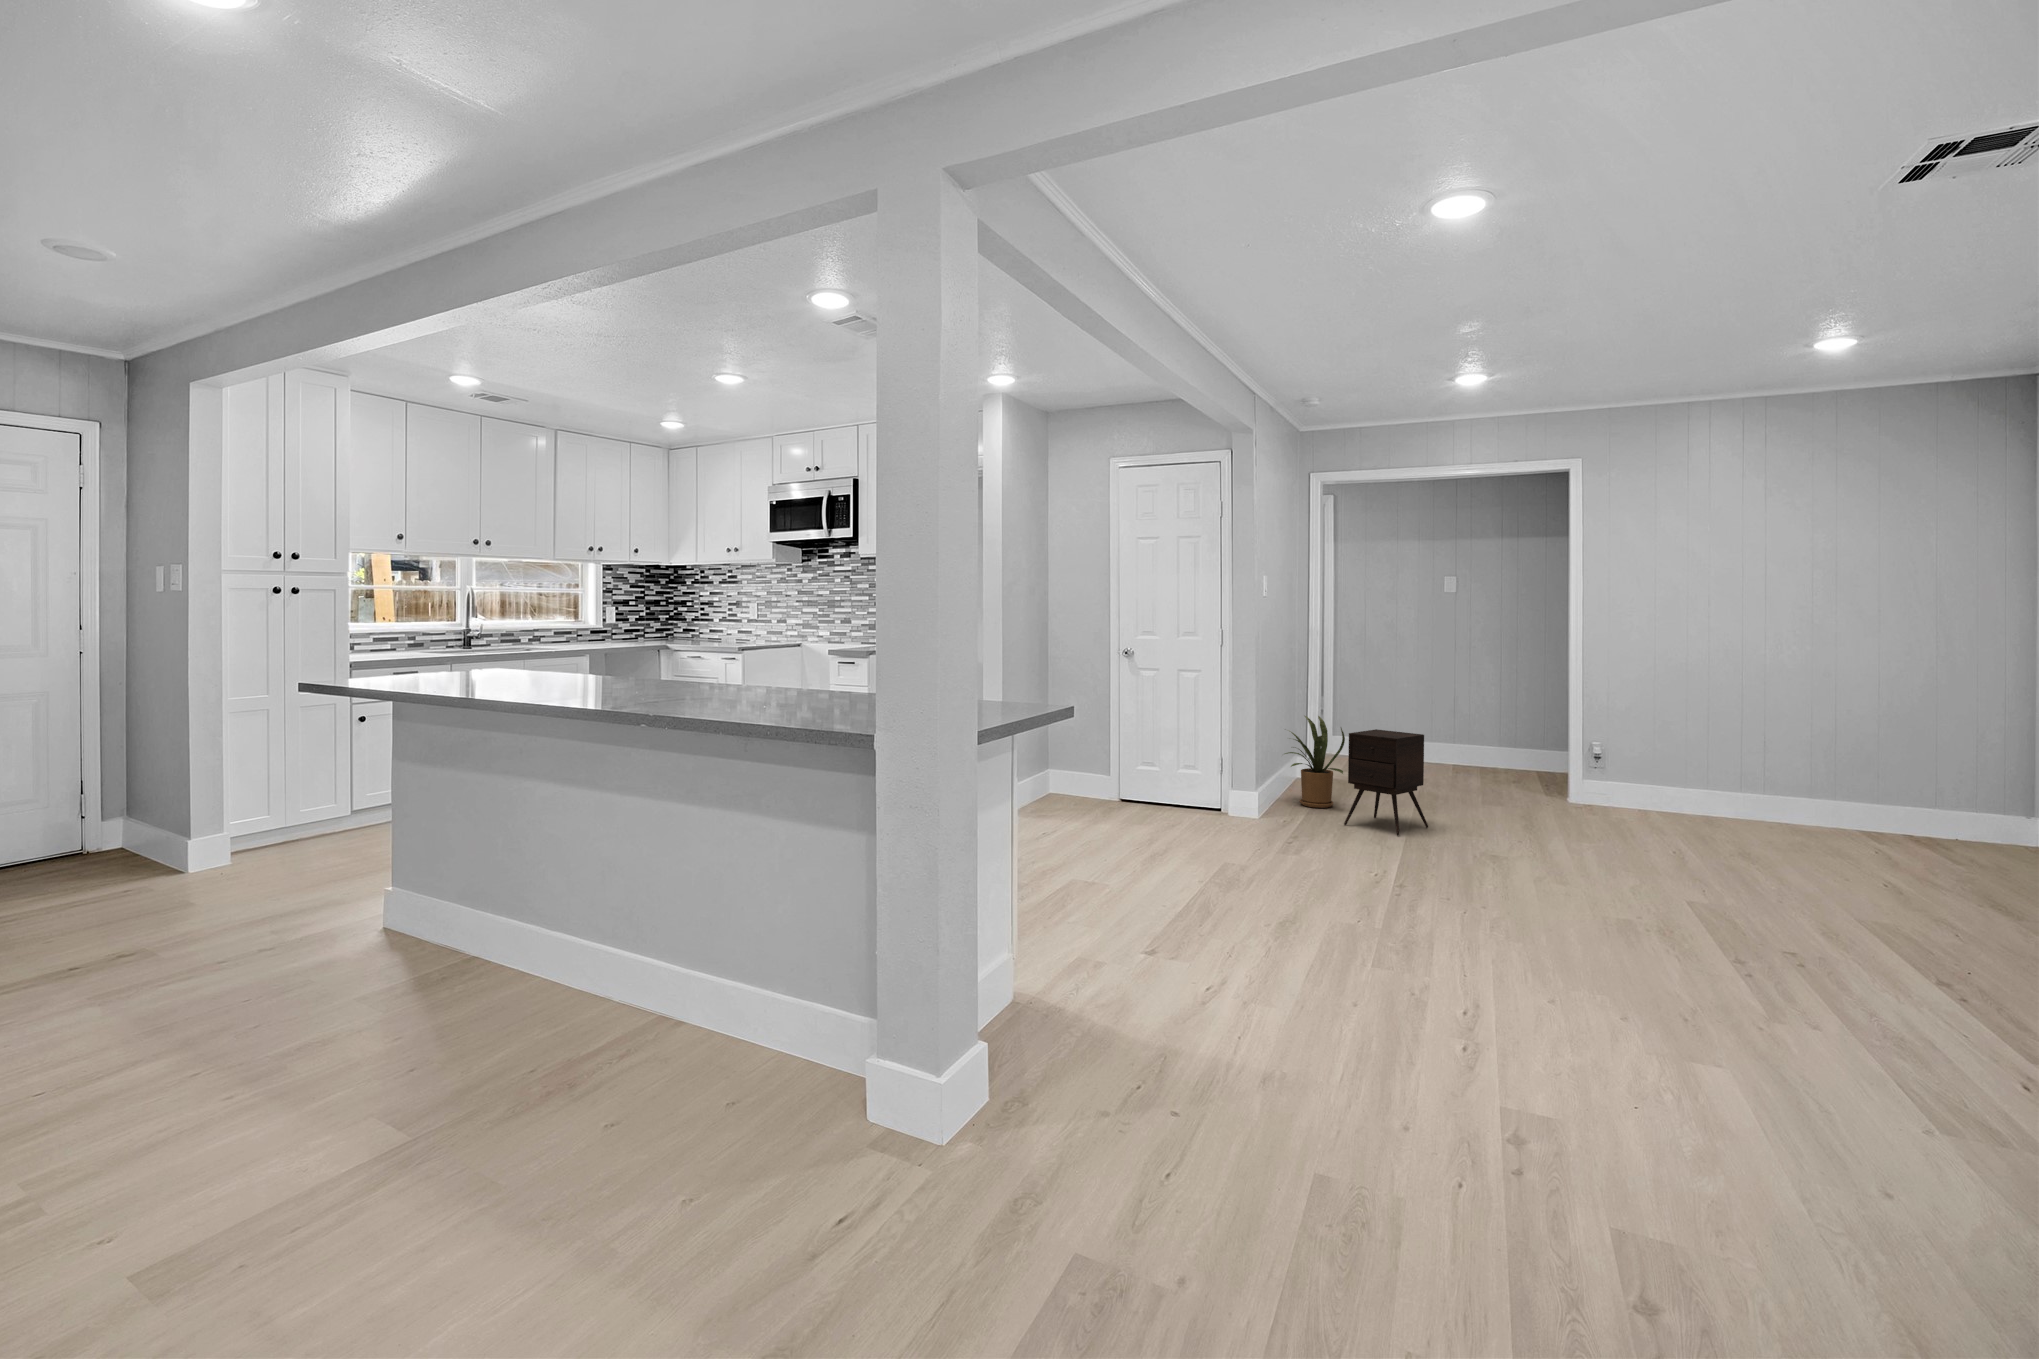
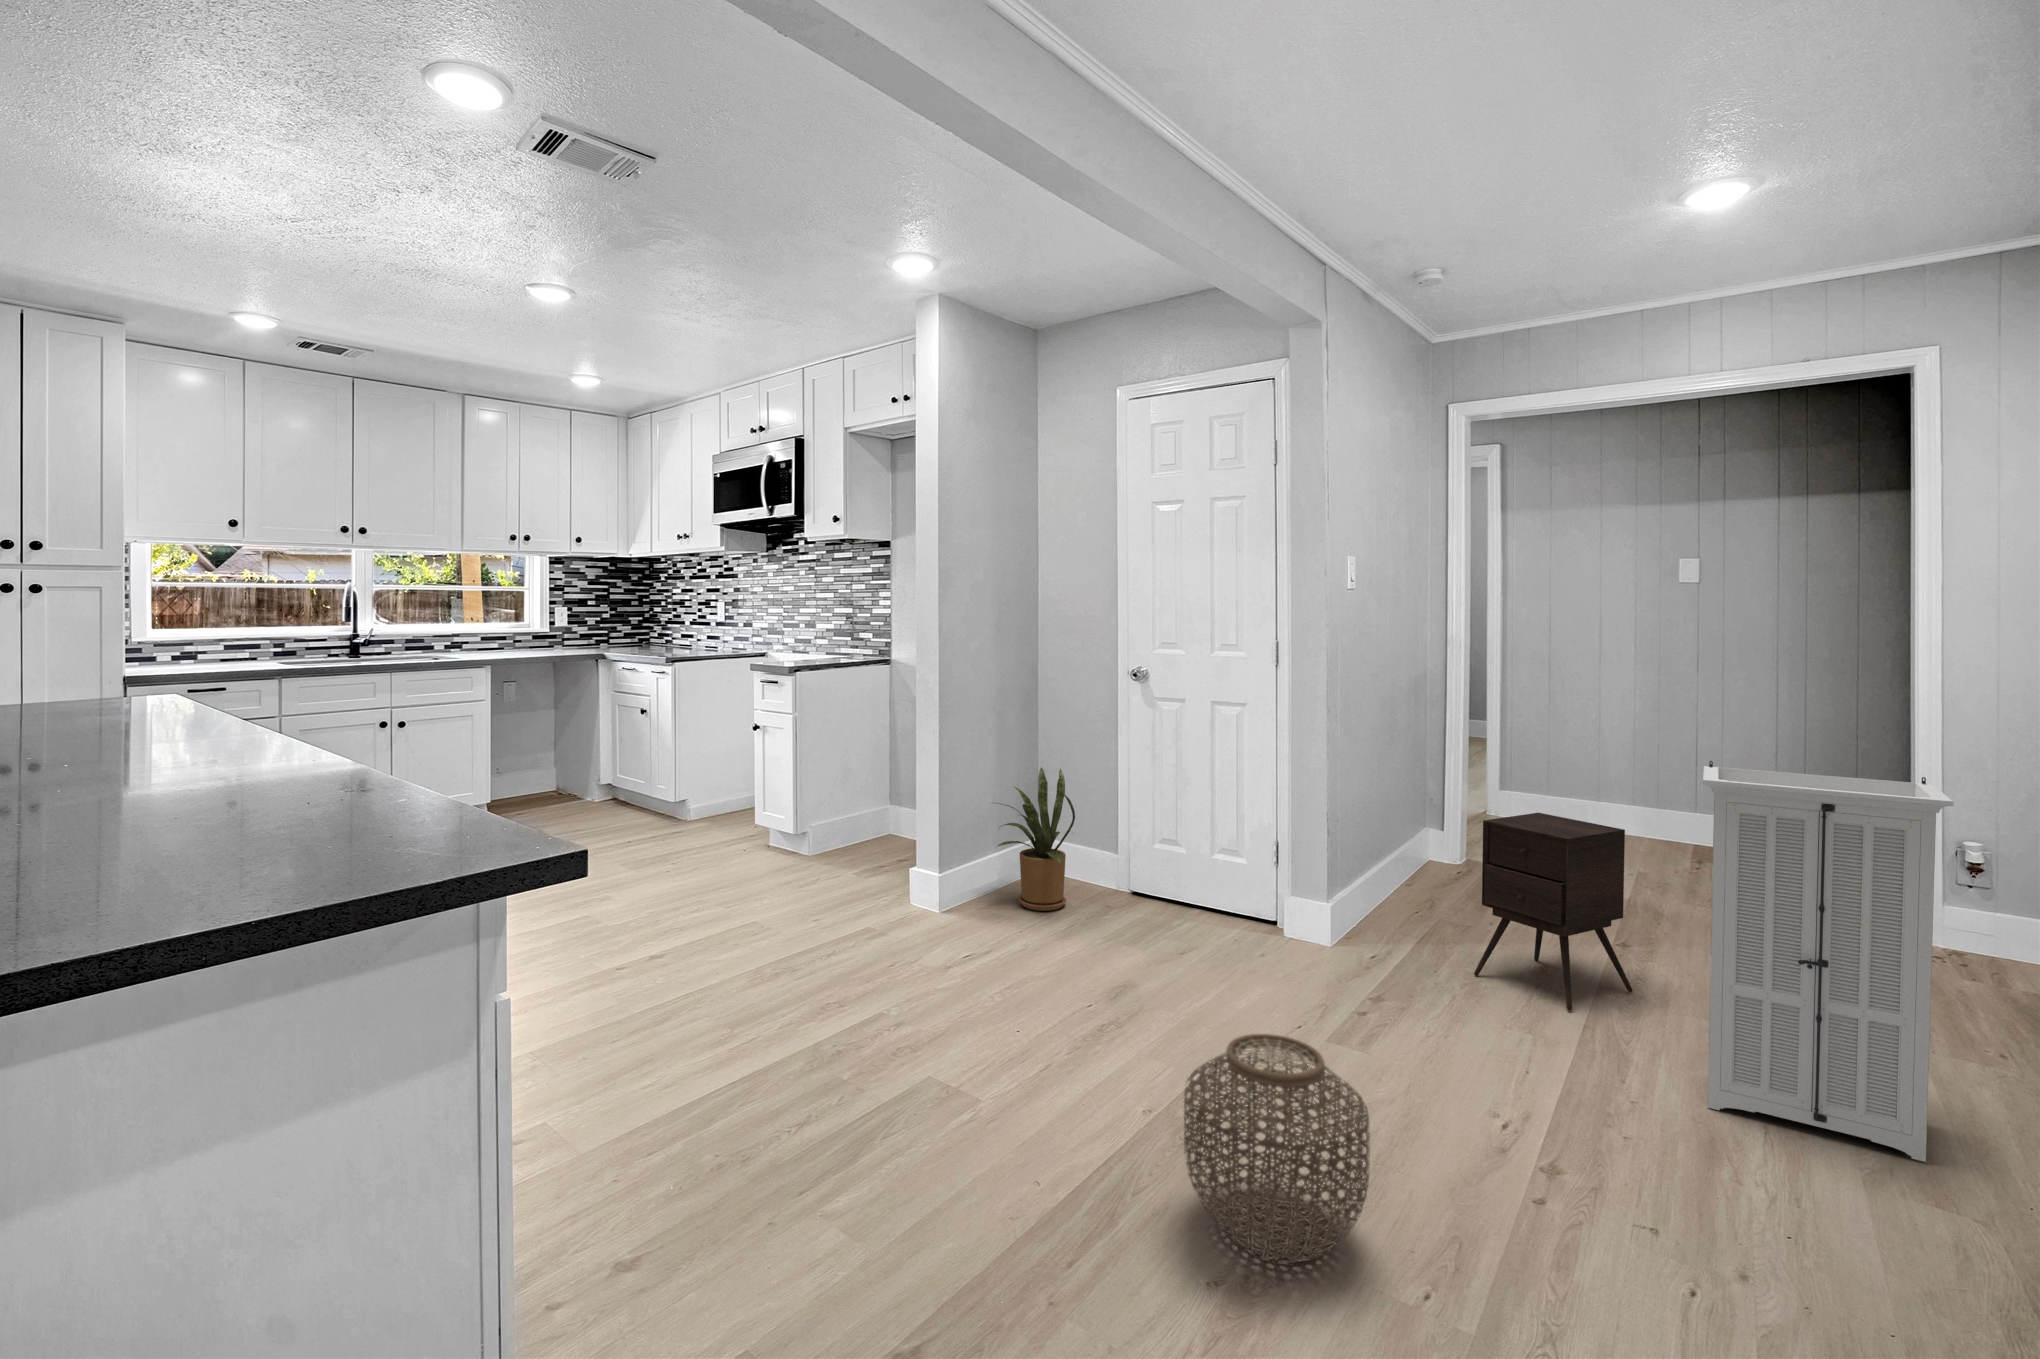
storage cabinet: none [1467,689,1574,874] -> present [1703,761,1953,1162]
house plant: present [1285,716,1345,808] -> present [997,768,1075,911]
woven basket: none [1245,819,1335,918] -> present [1184,1034,1370,1263]

